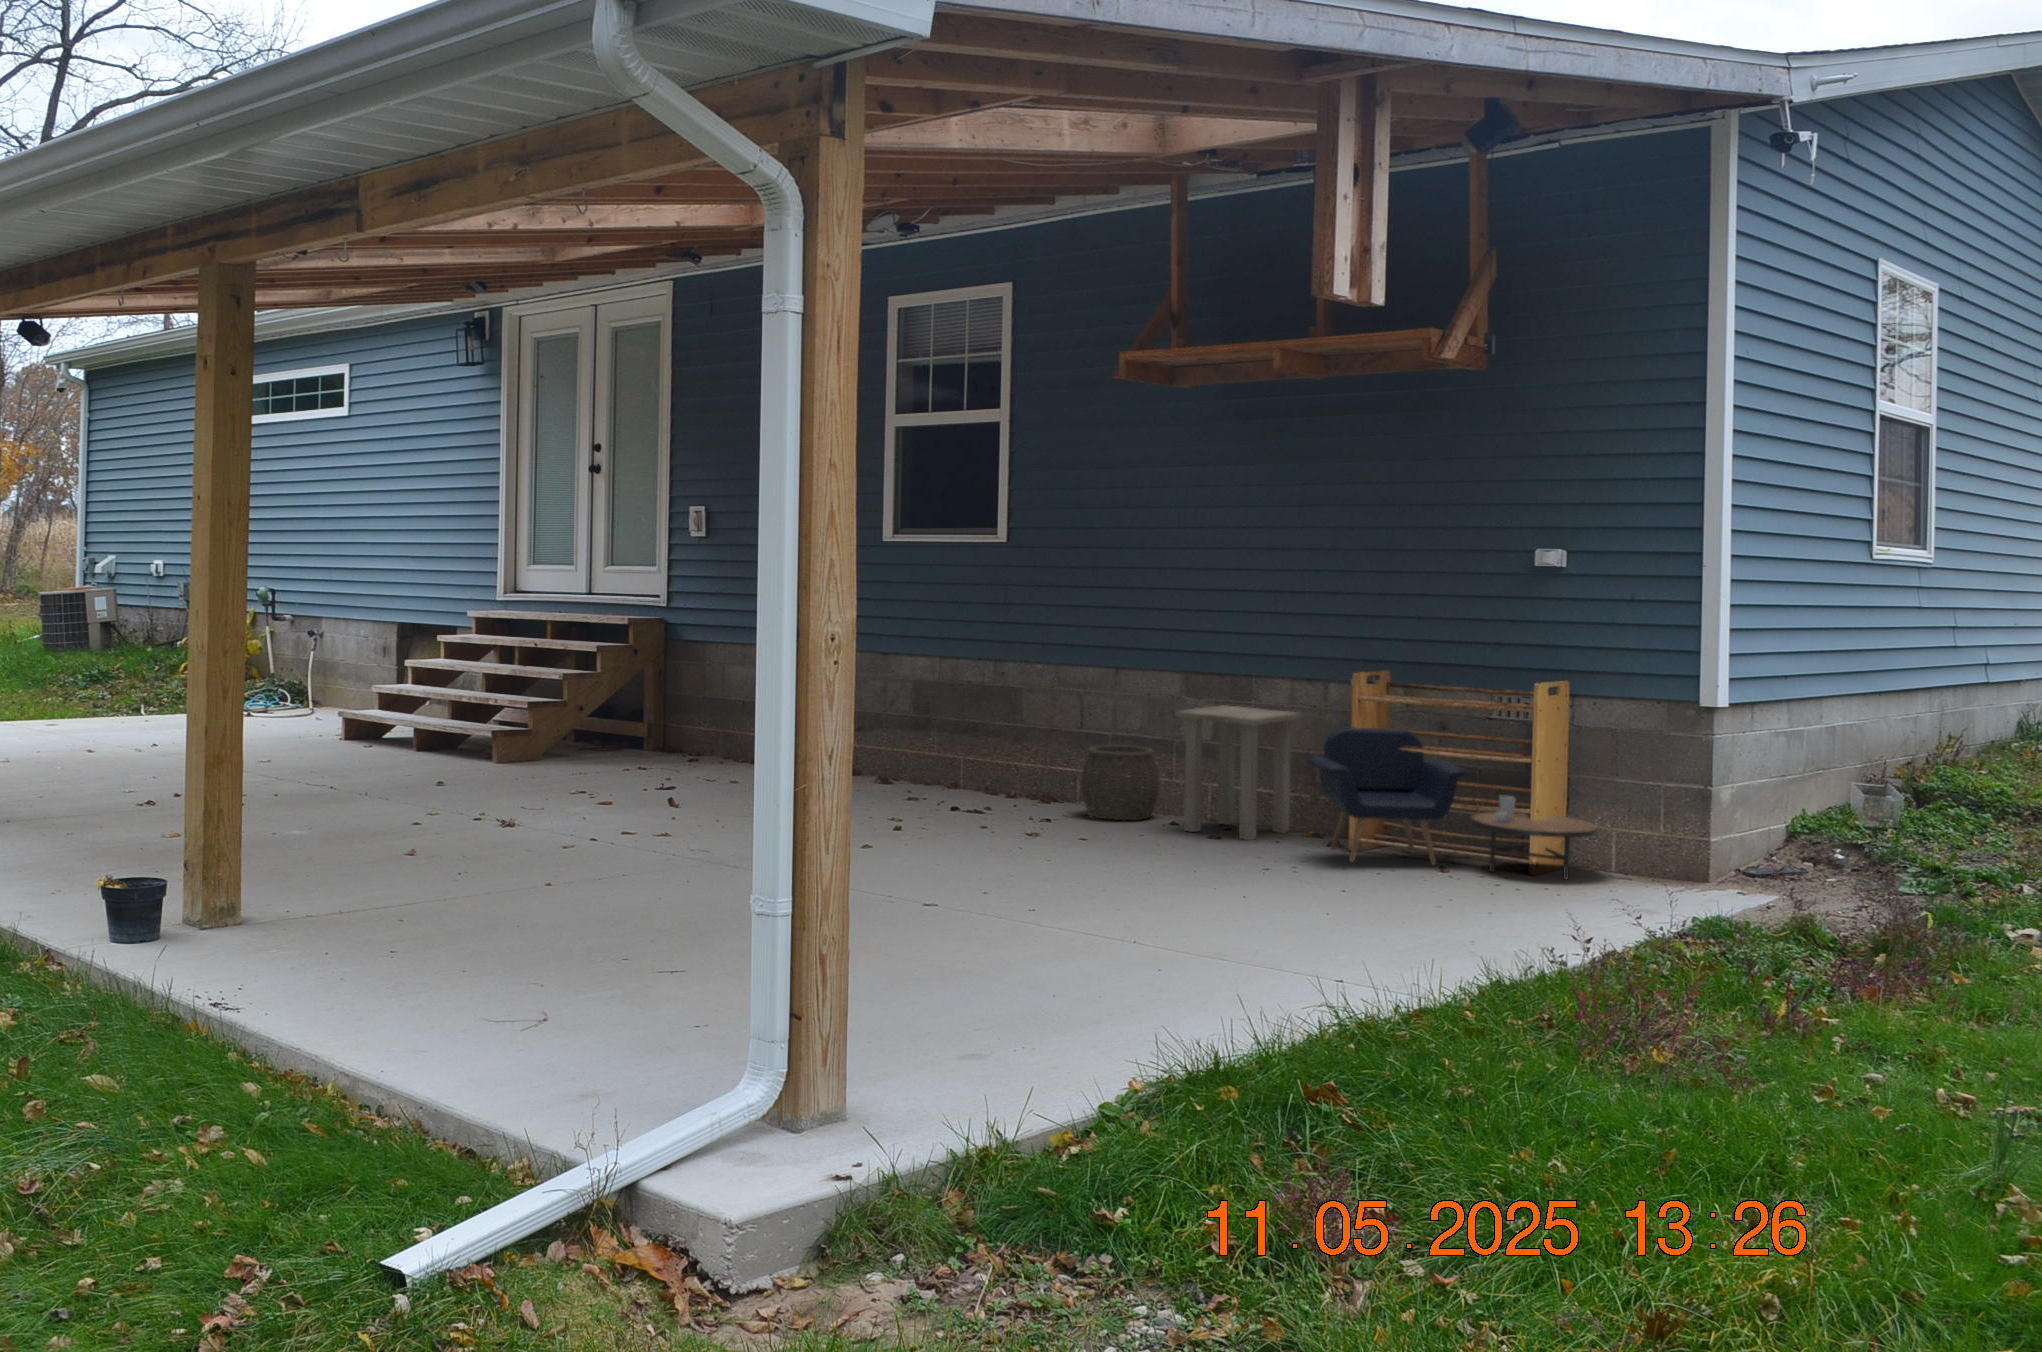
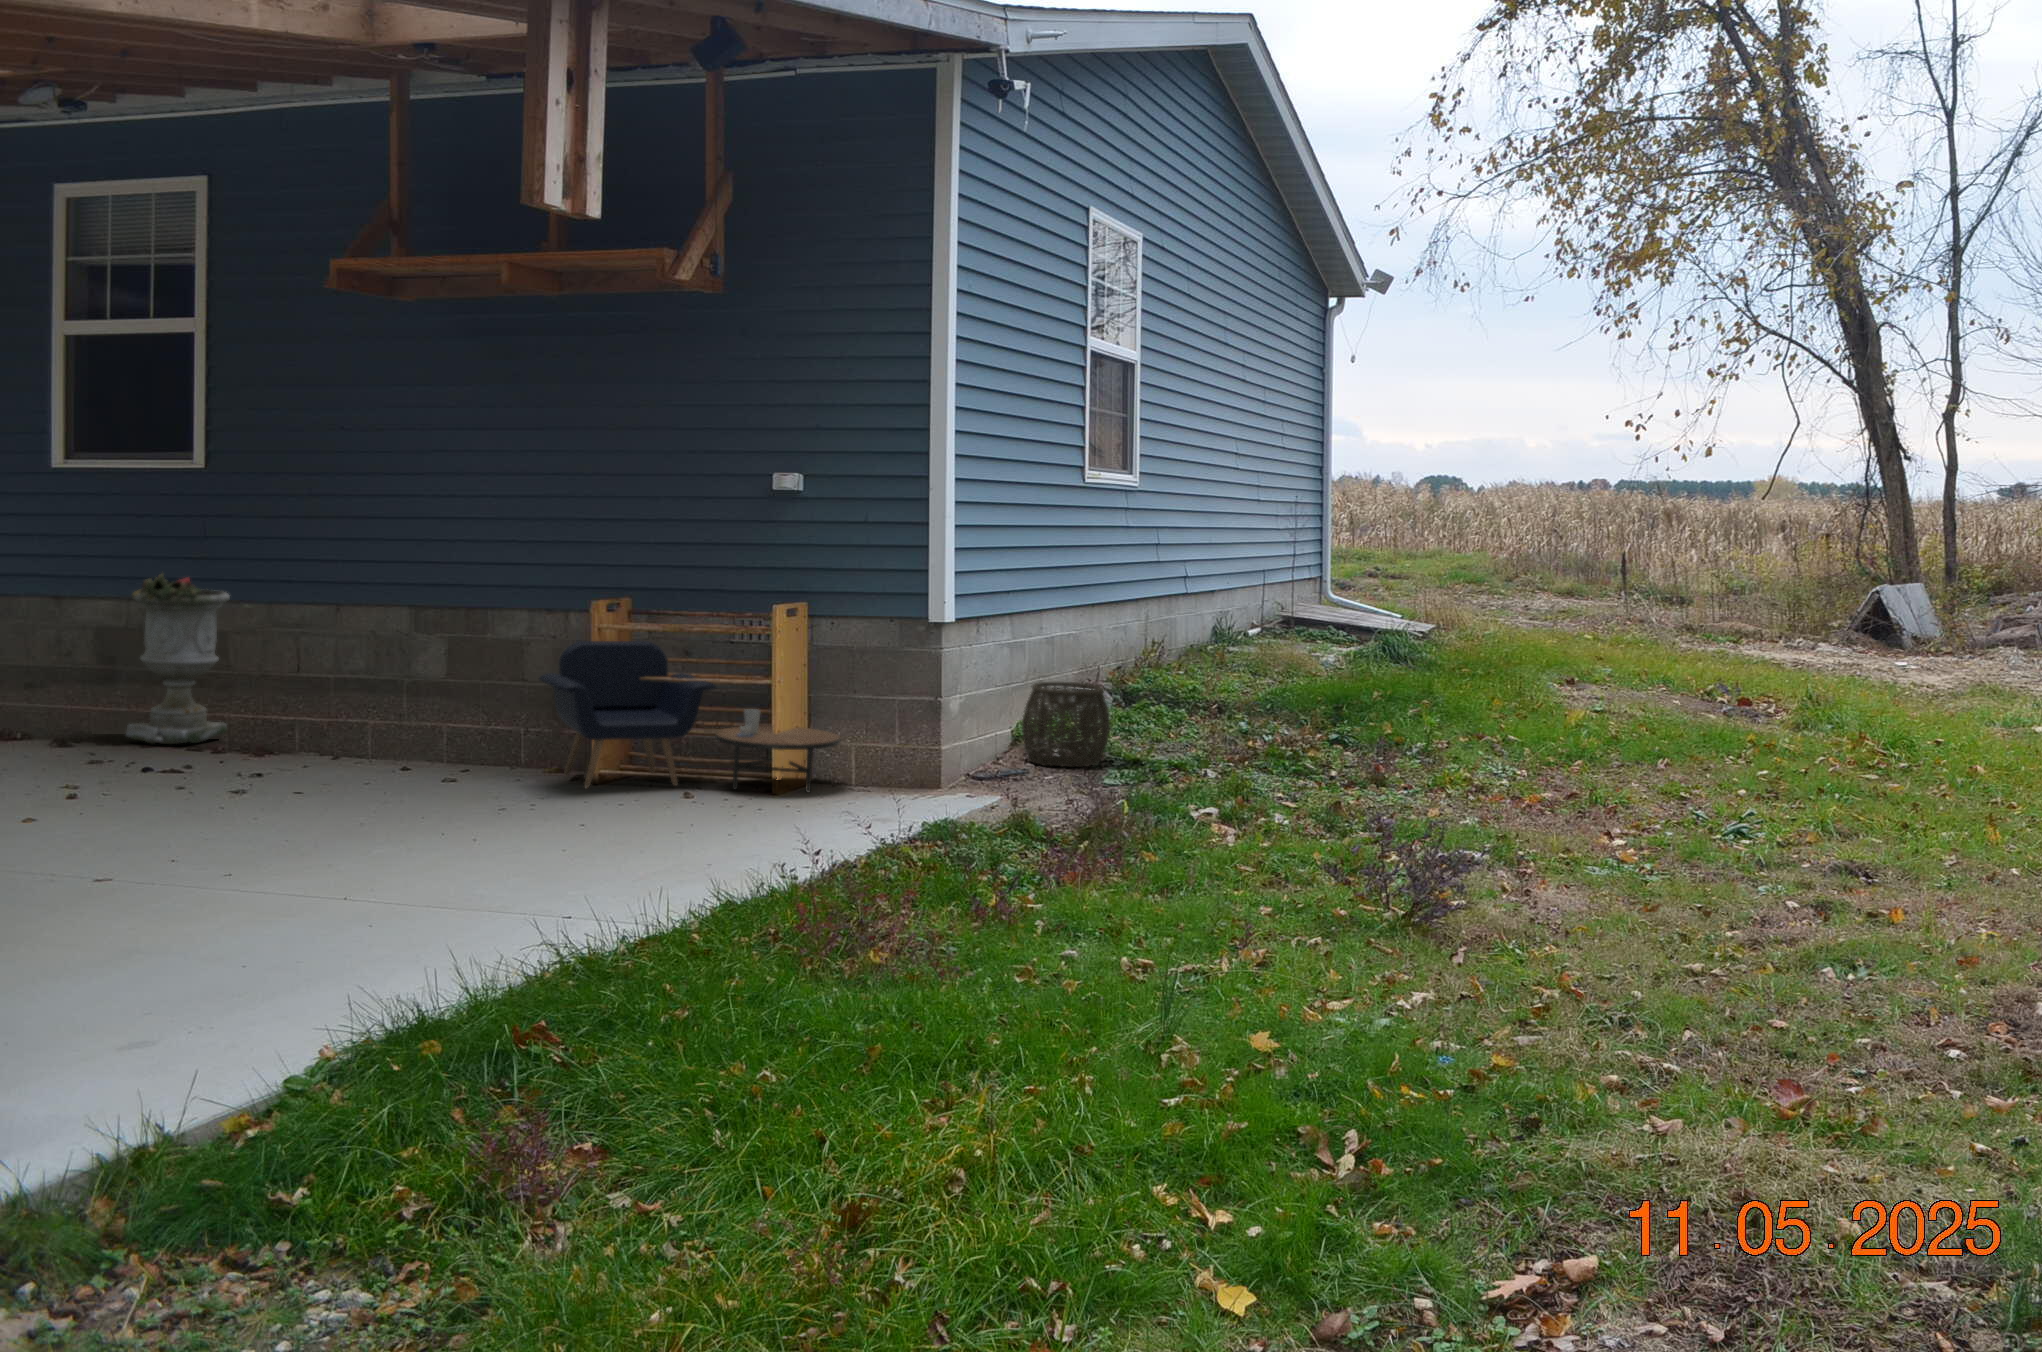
planter: none [977,664,1053,806] -> present [126,573,230,744]
side table: present [1175,705,1302,840] -> none [385,618,536,771]
woven basket: present [1081,745,1160,821] -> present [1022,682,1110,767]

